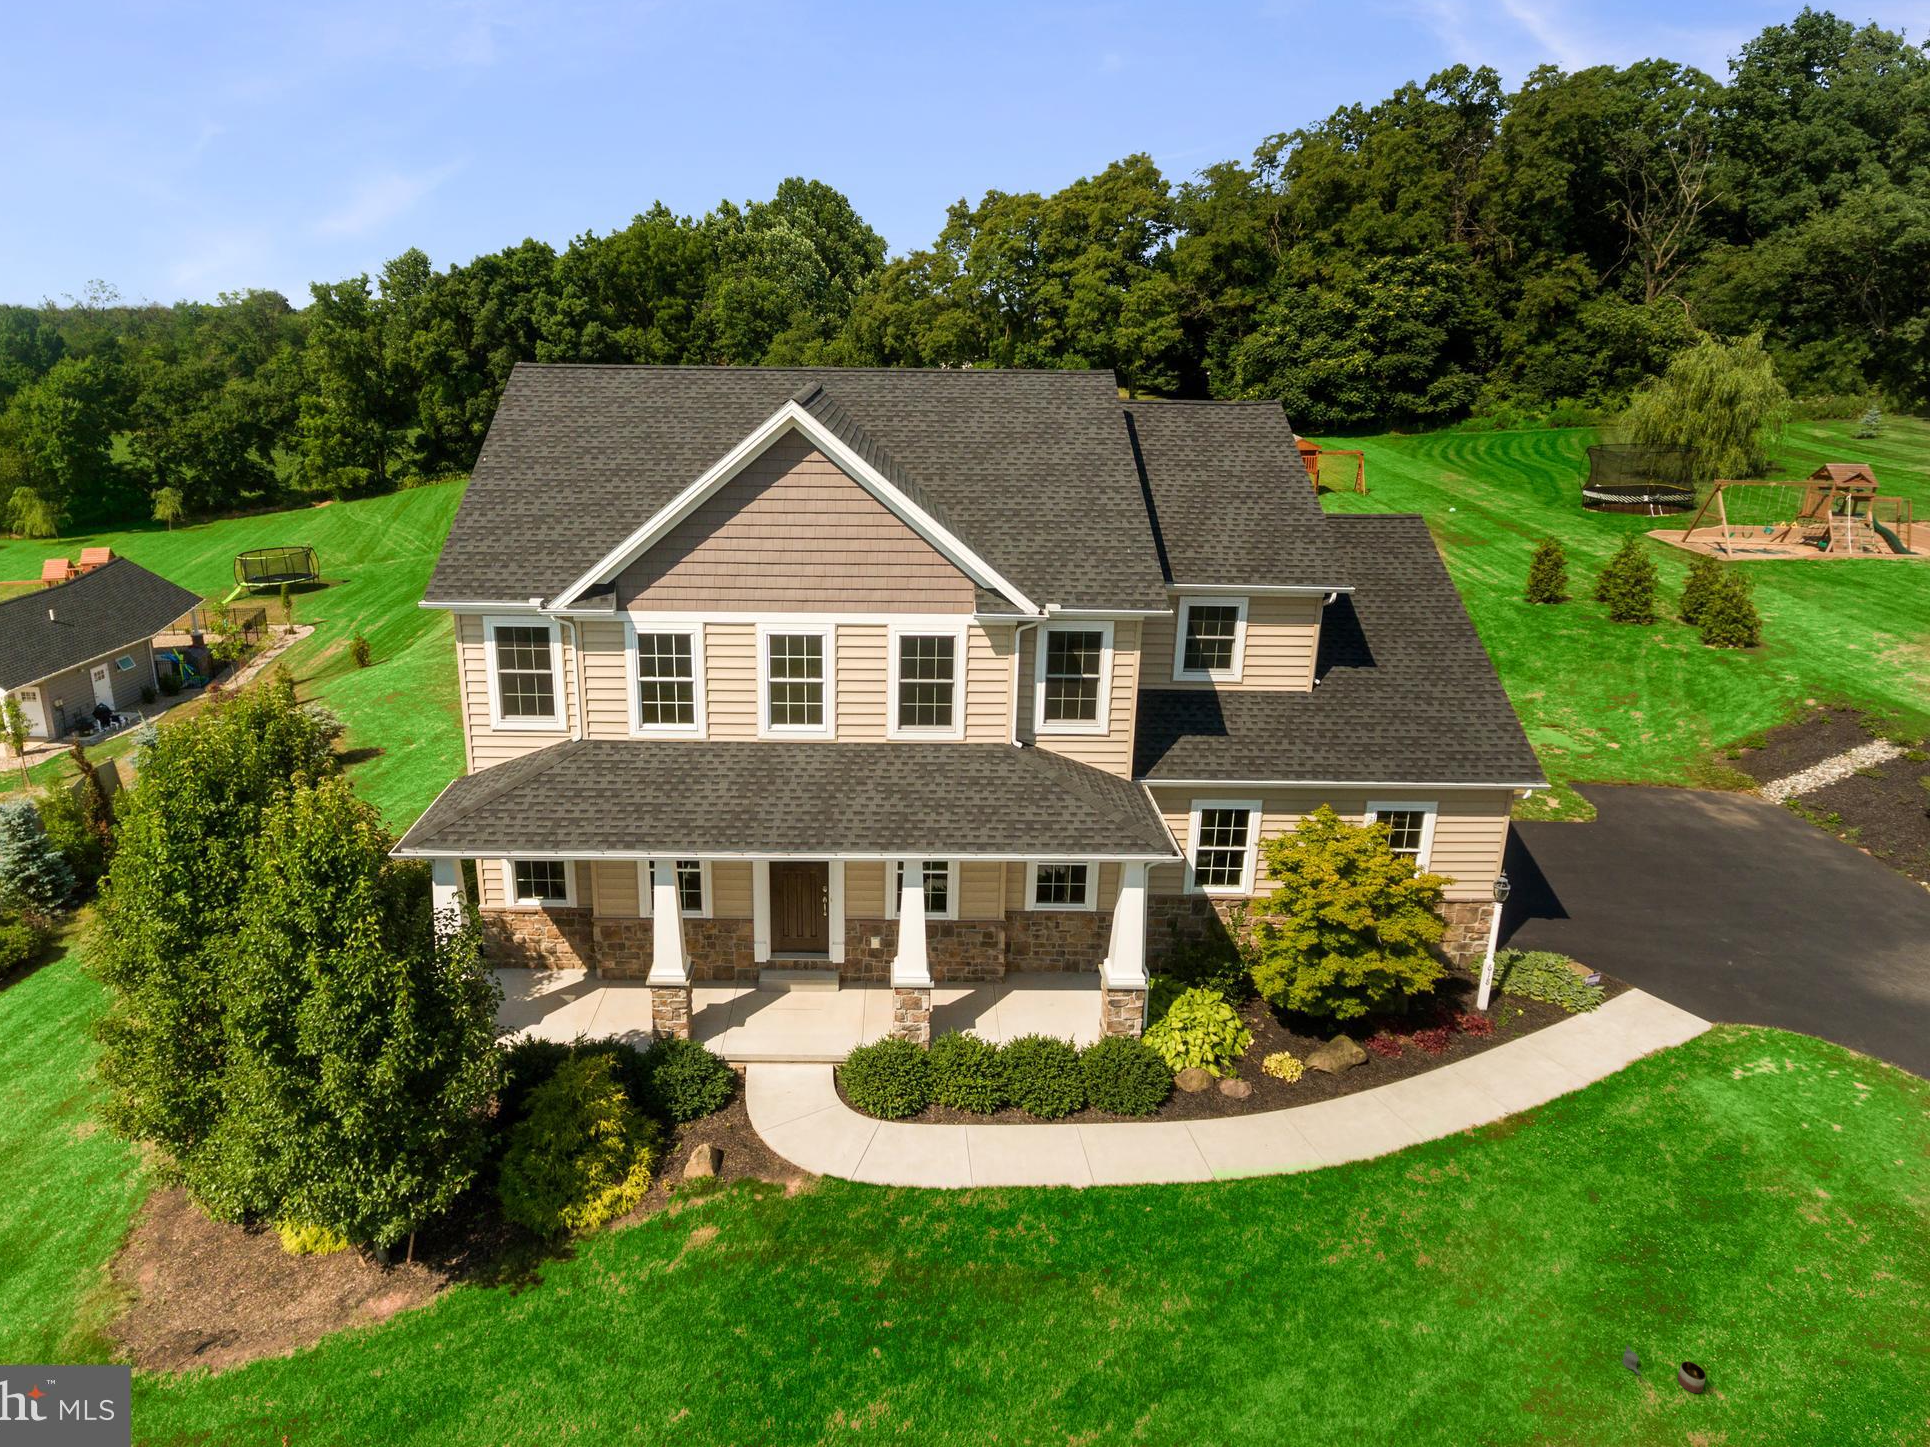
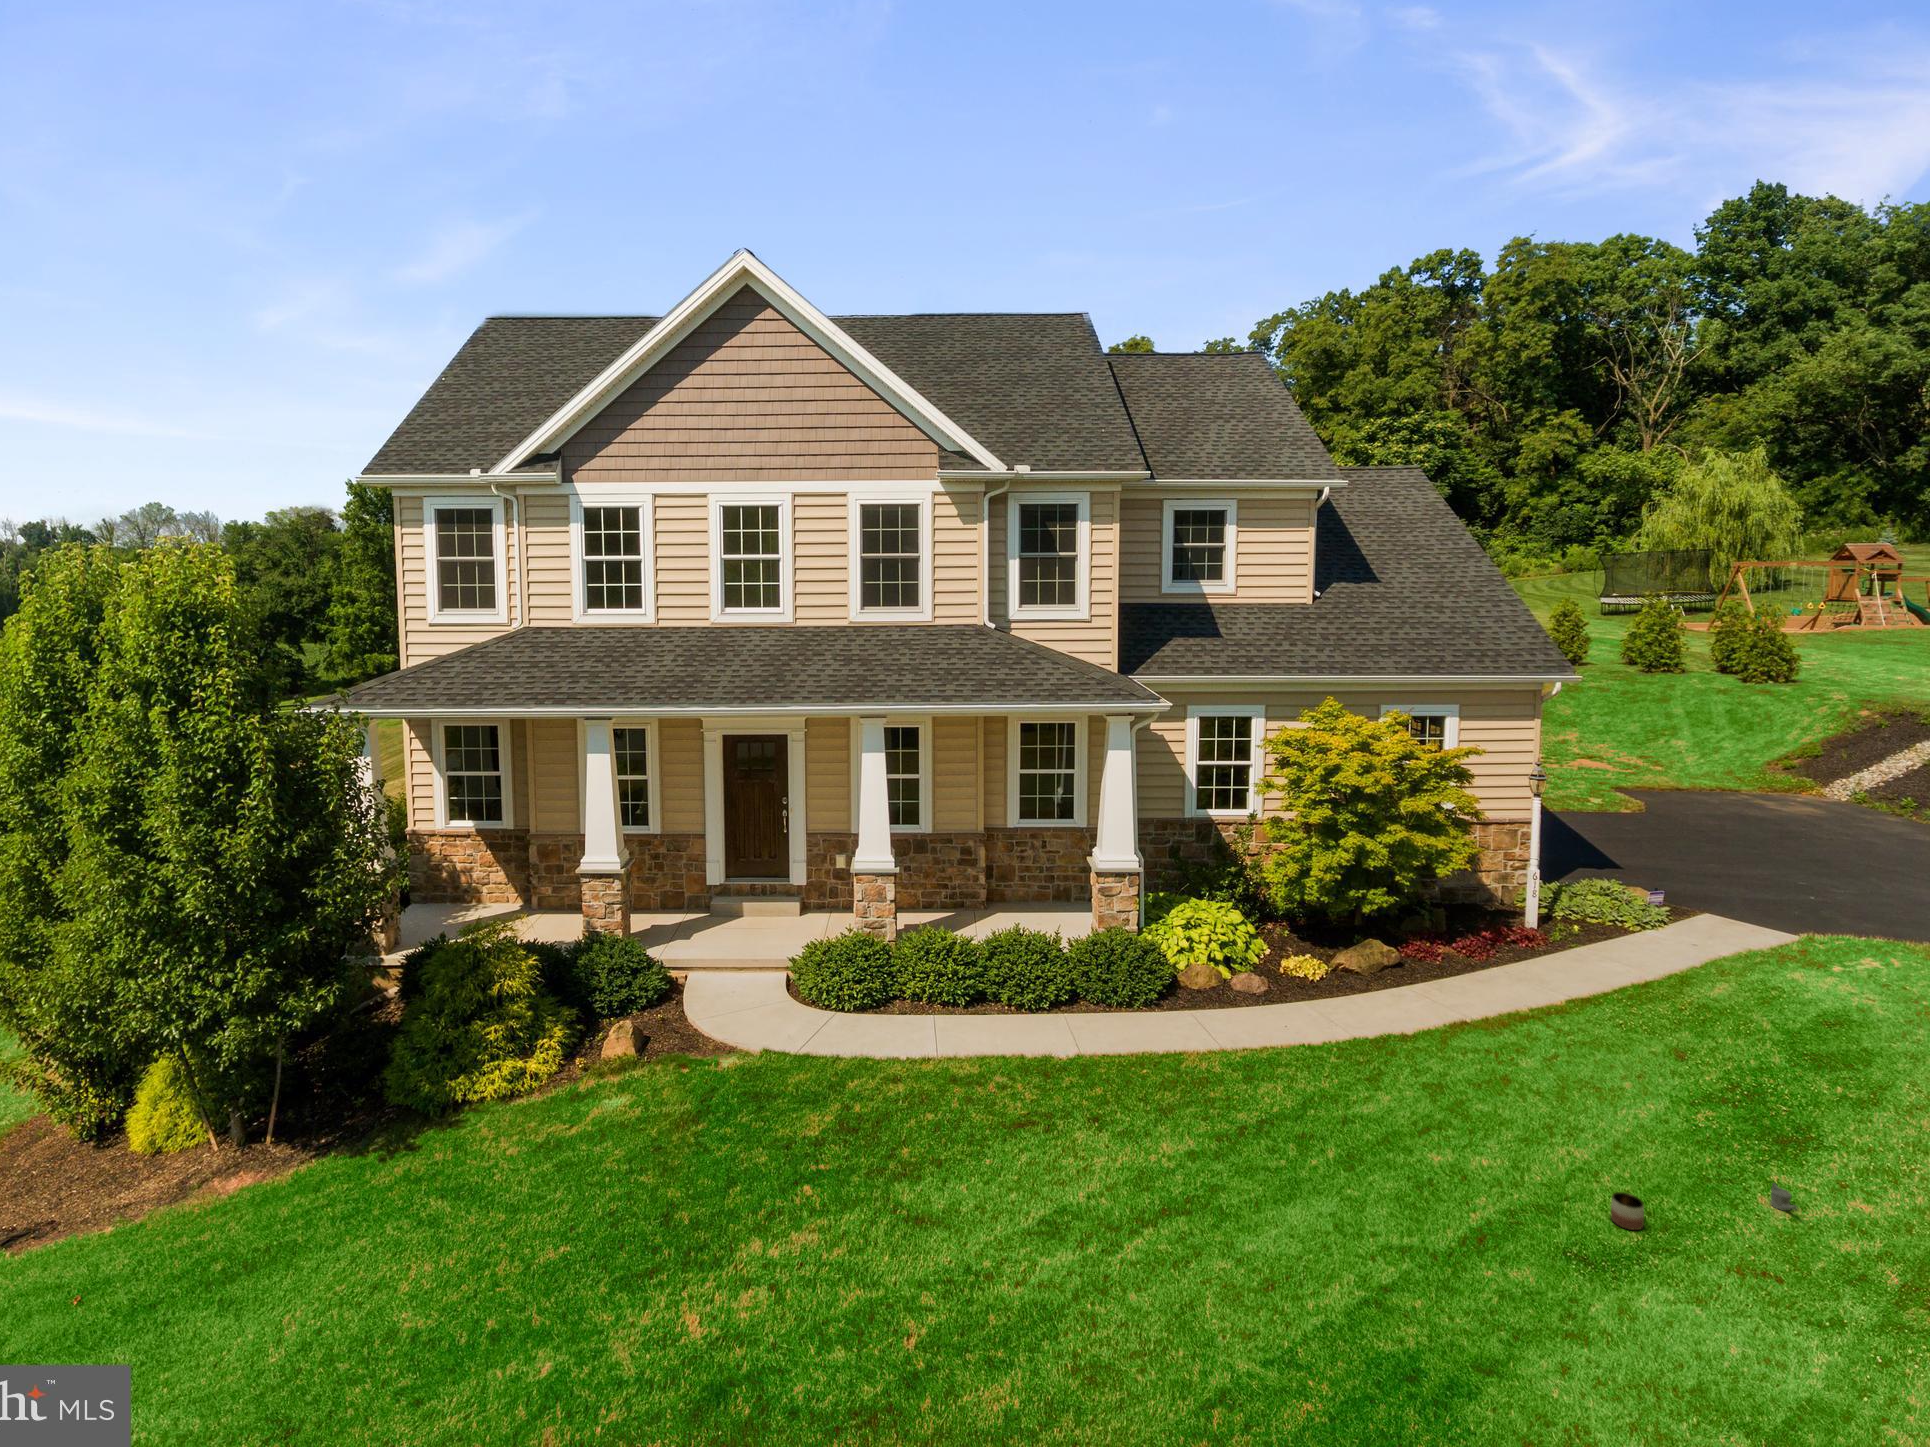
planter: present [1678,1361,1706,1393] -> present [1611,1192,1644,1230]

